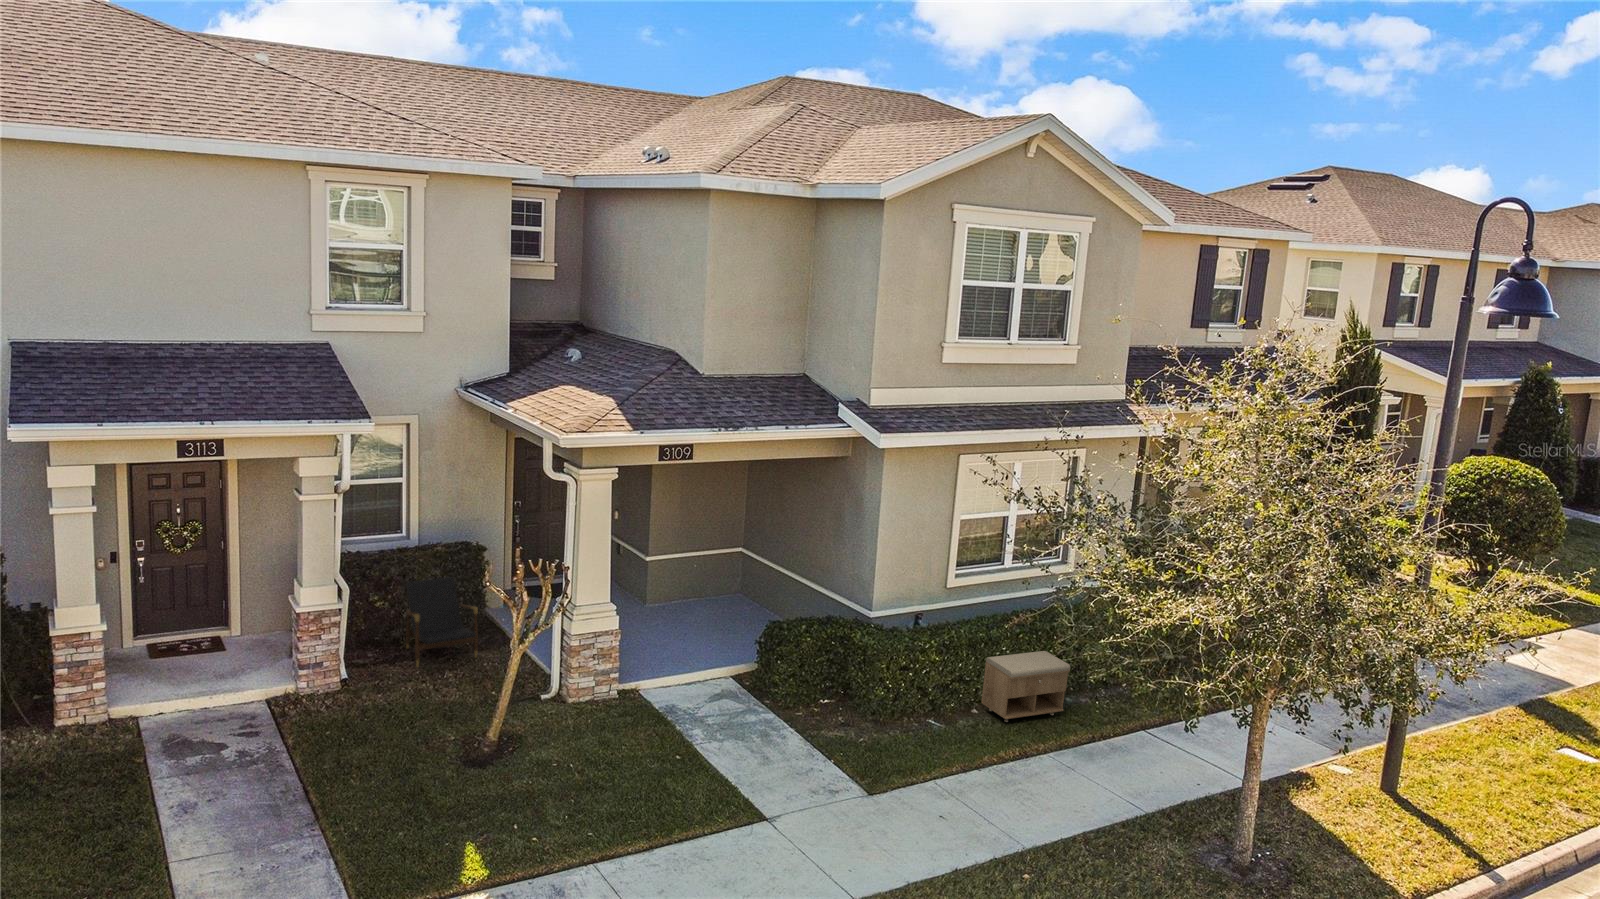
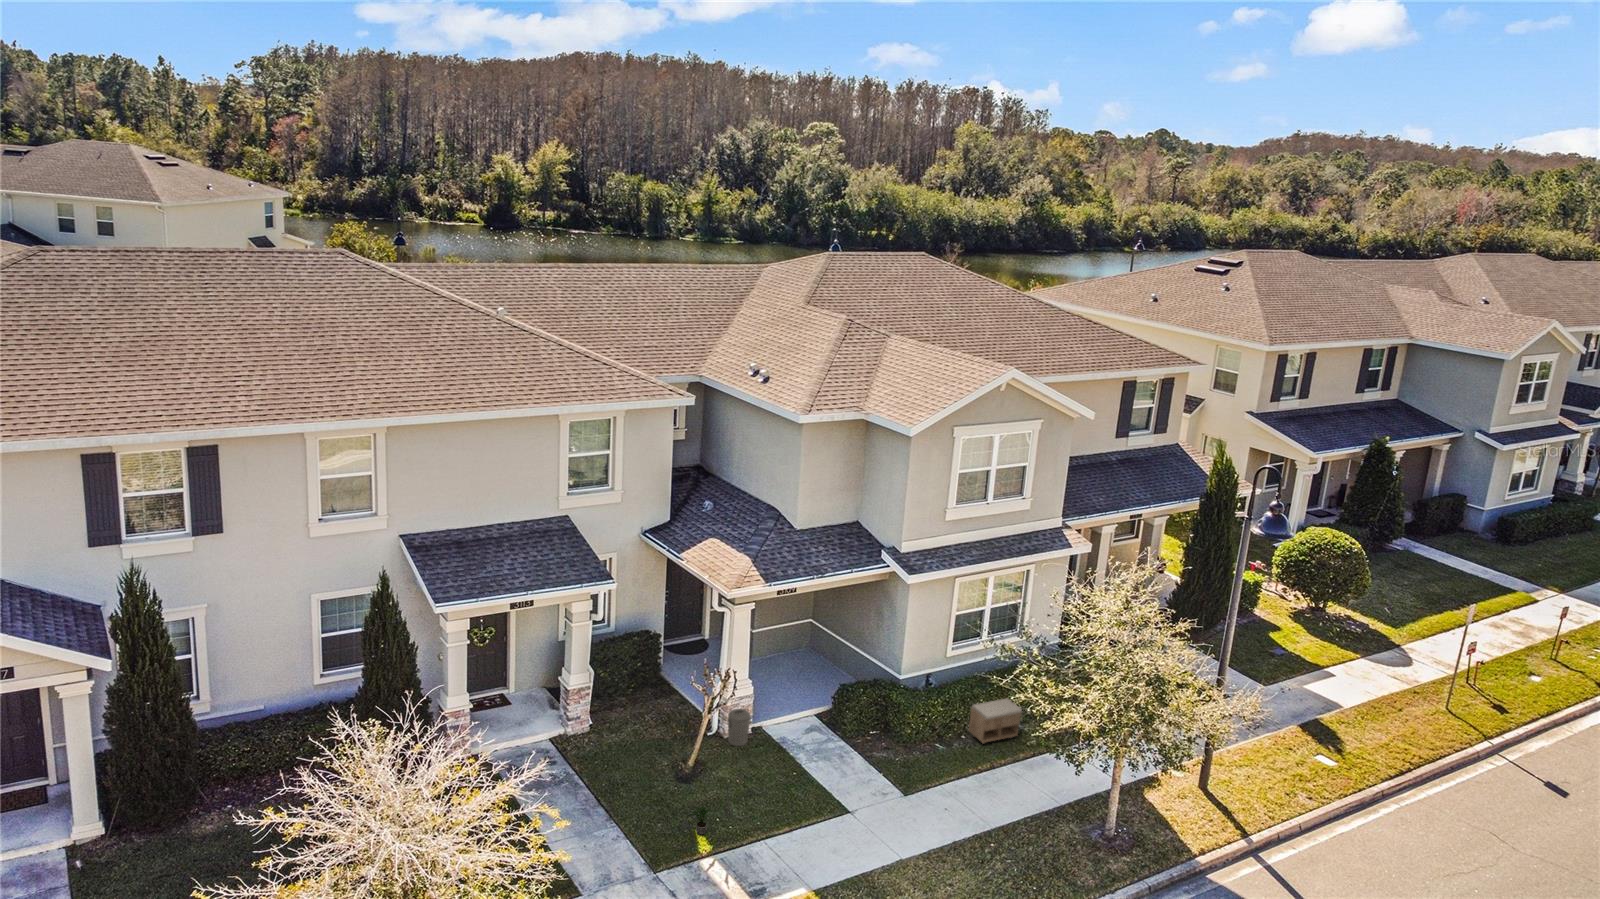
lounge chair: present [406,577,478,667] -> none [617,654,662,714]
trash can: none [570,653,612,715] -> present [727,709,751,746]
potted plant: none [455,788,496,847] -> present [691,806,711,835]

